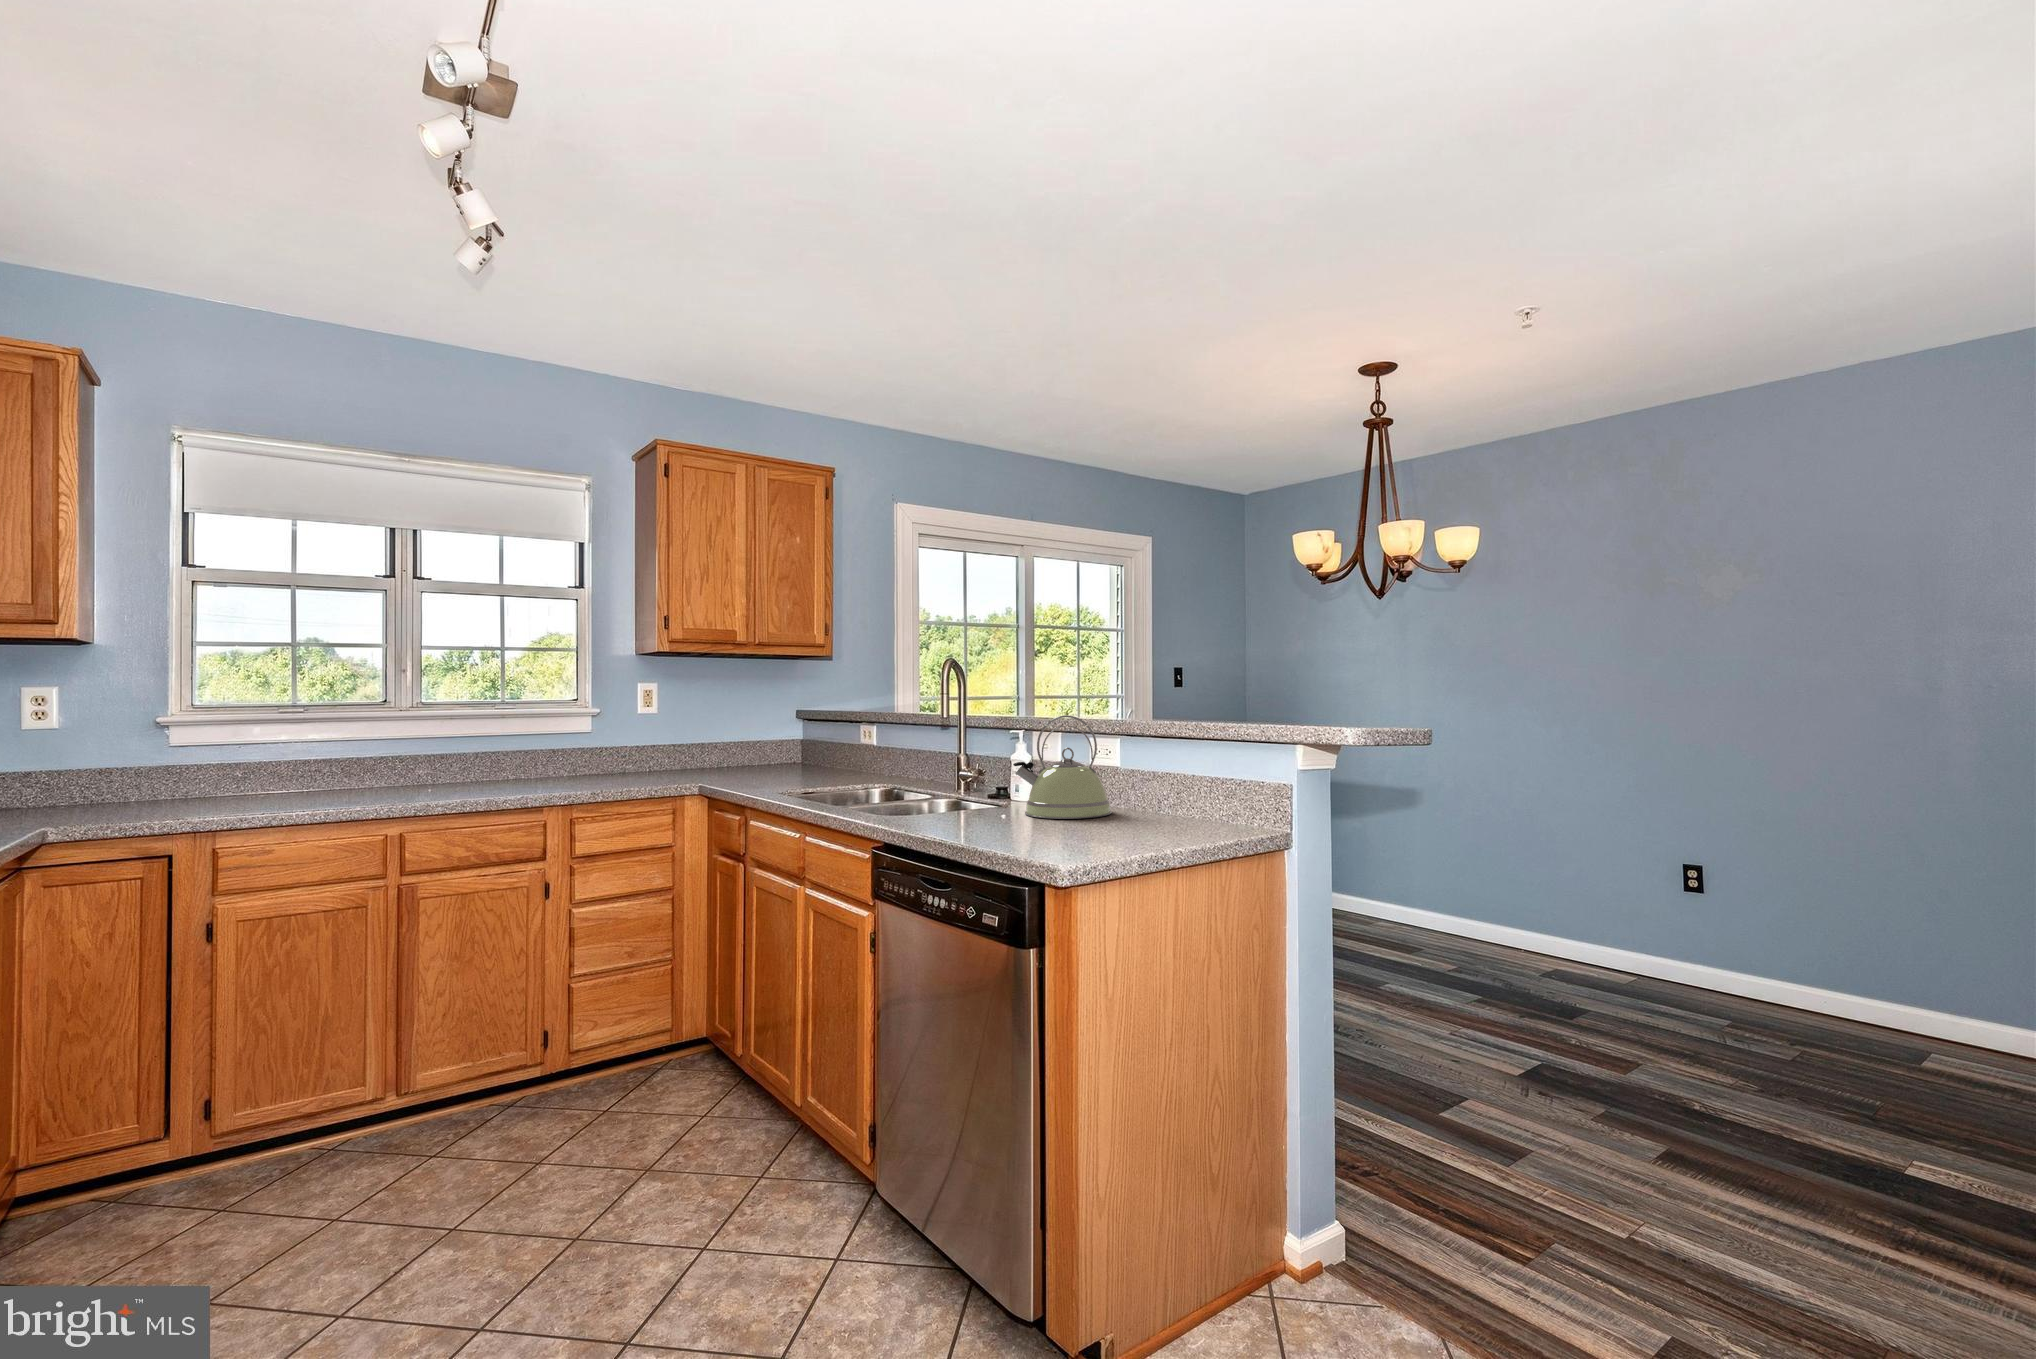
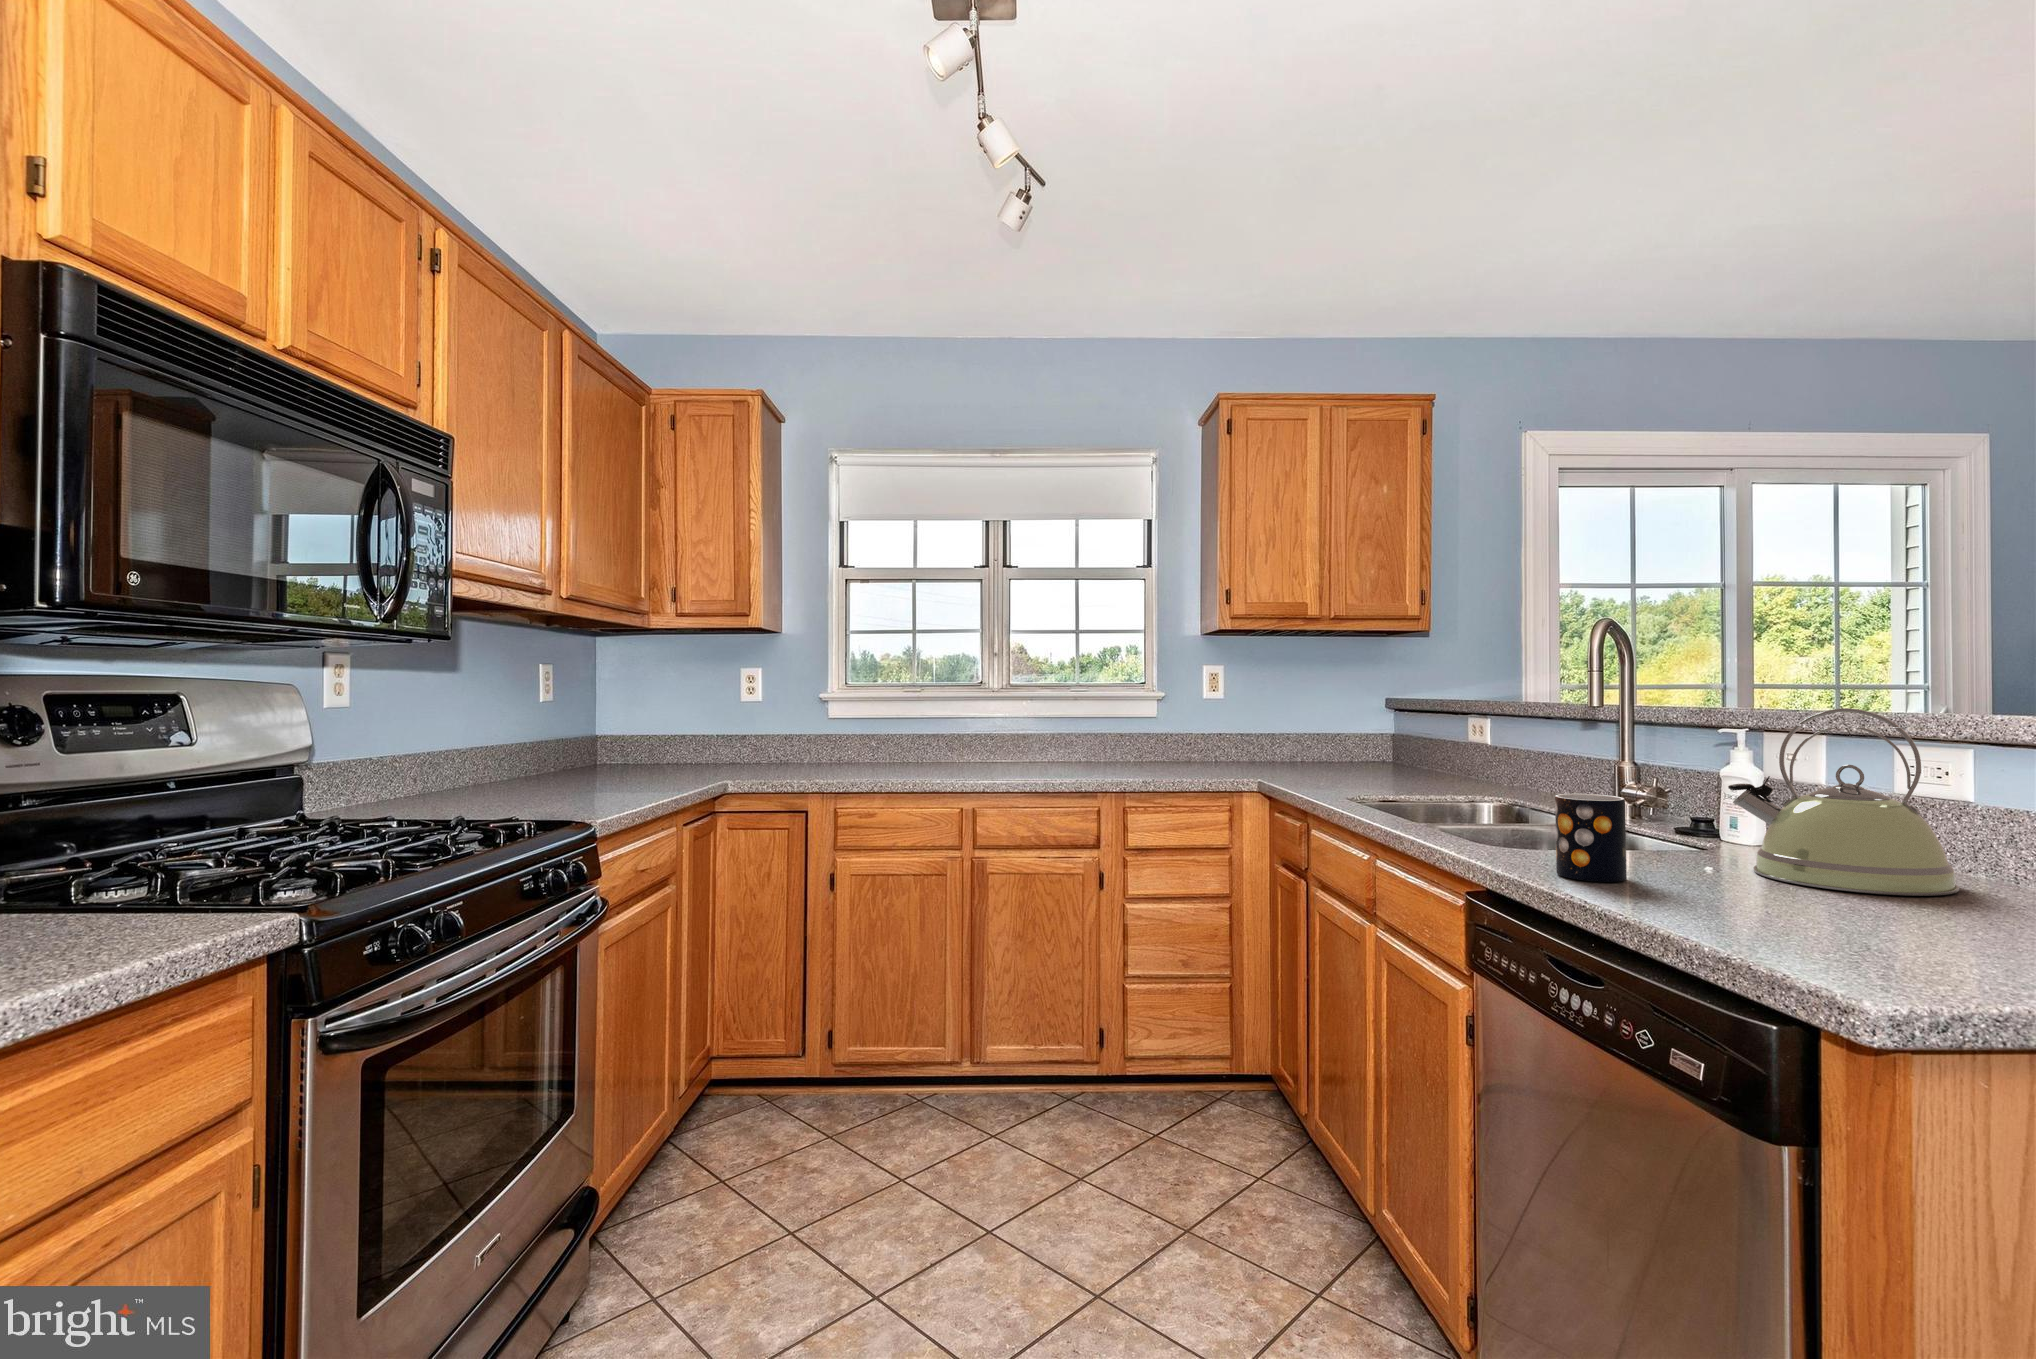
mug: none [923,774,961,828] -> present [1555,794,1627,882]

